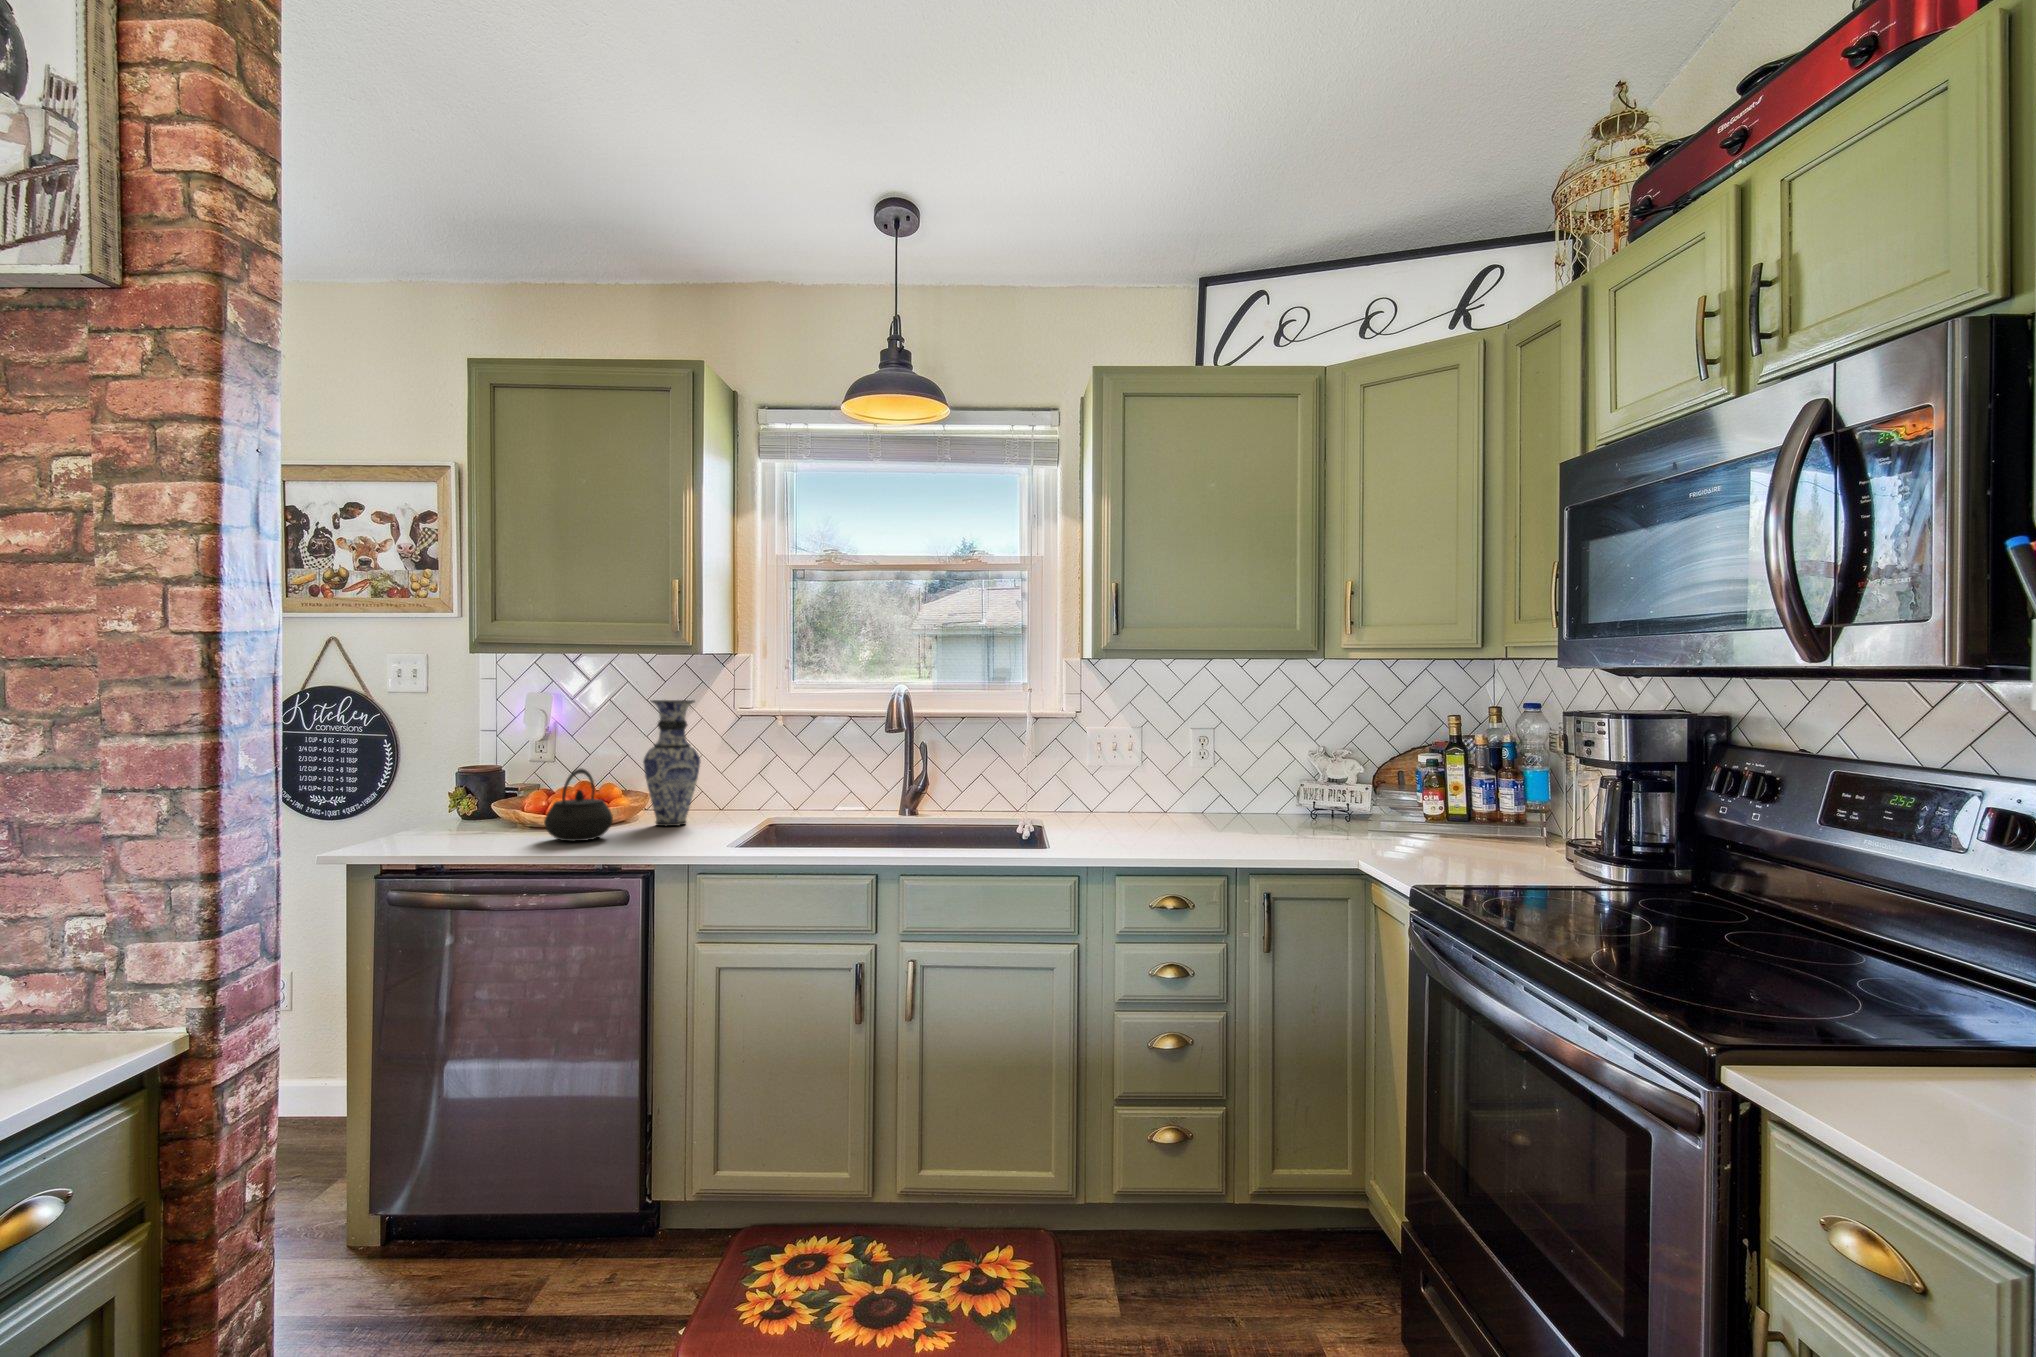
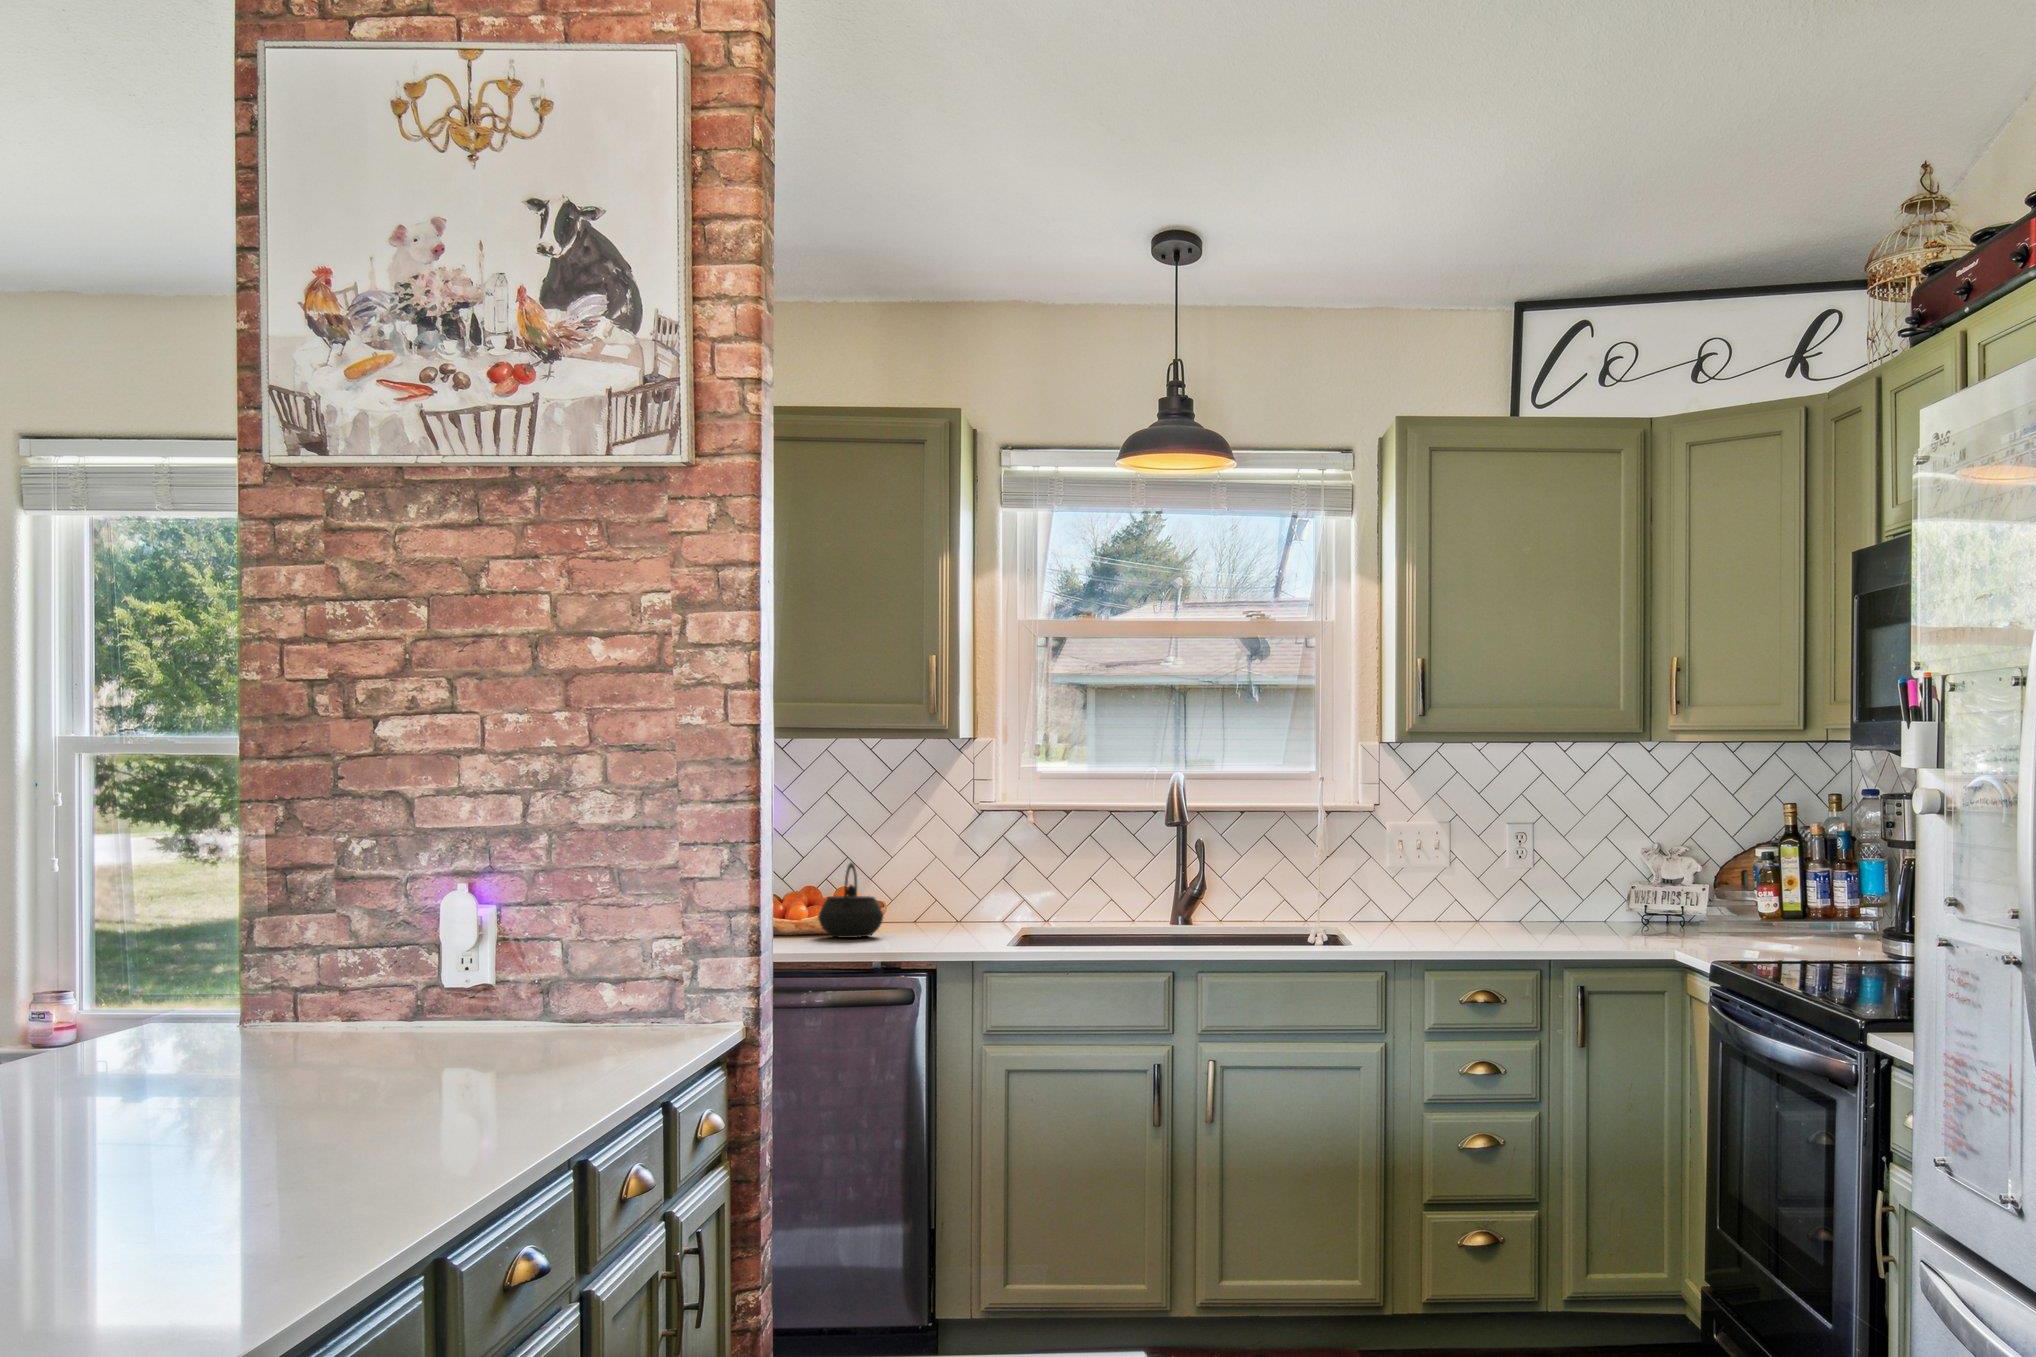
vase: present [643,700,701,826] -> none [891,793,953,930]

